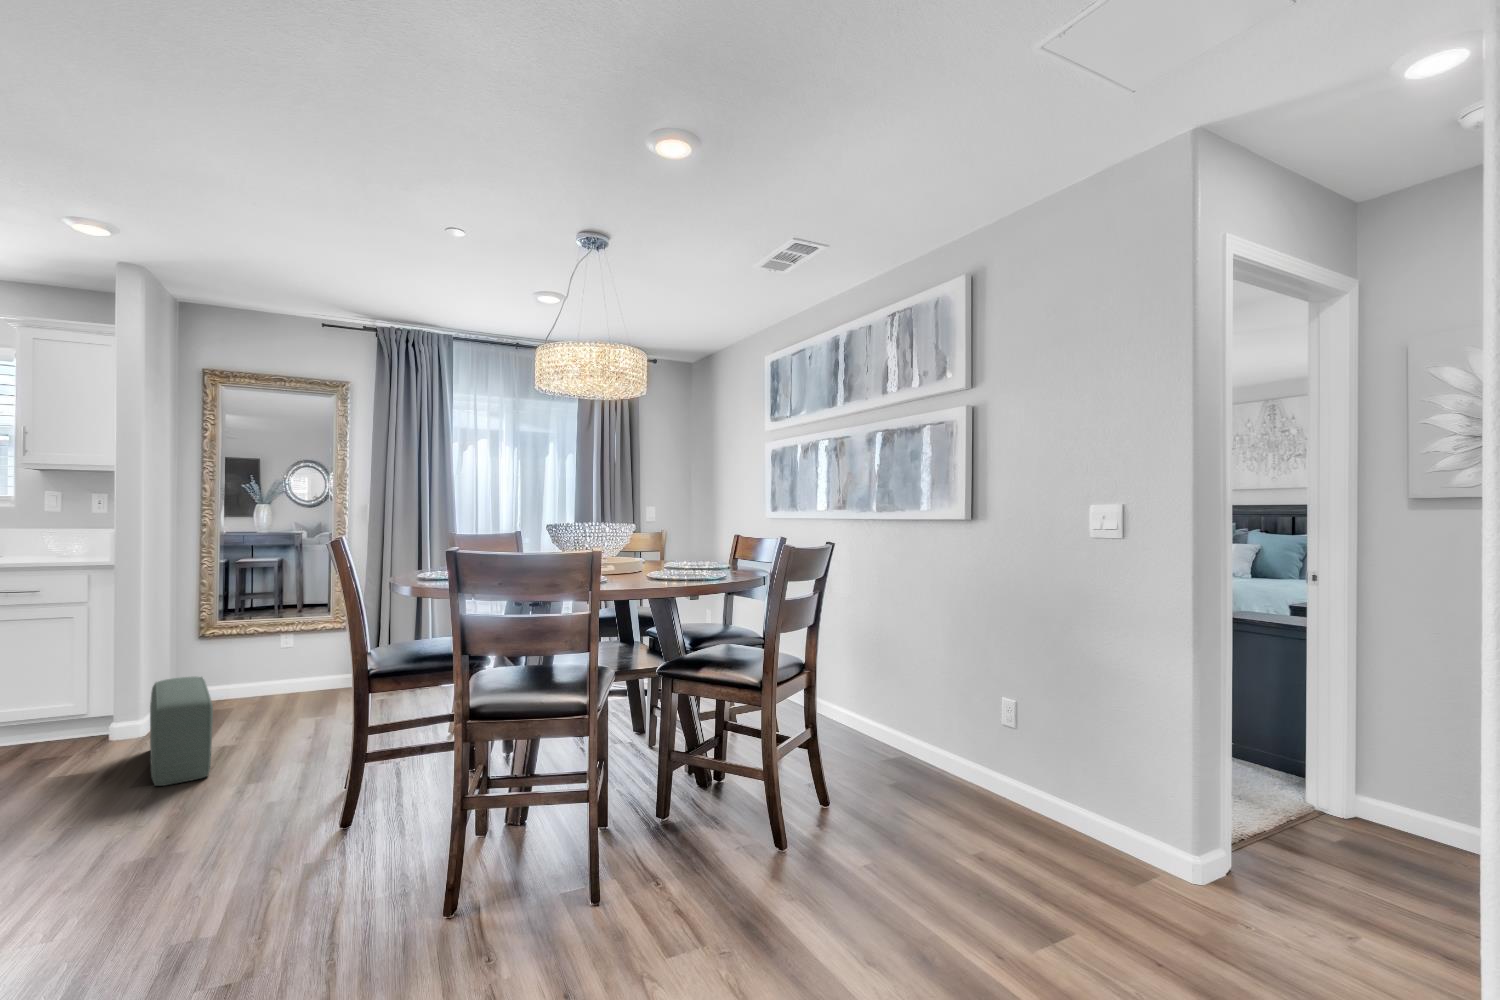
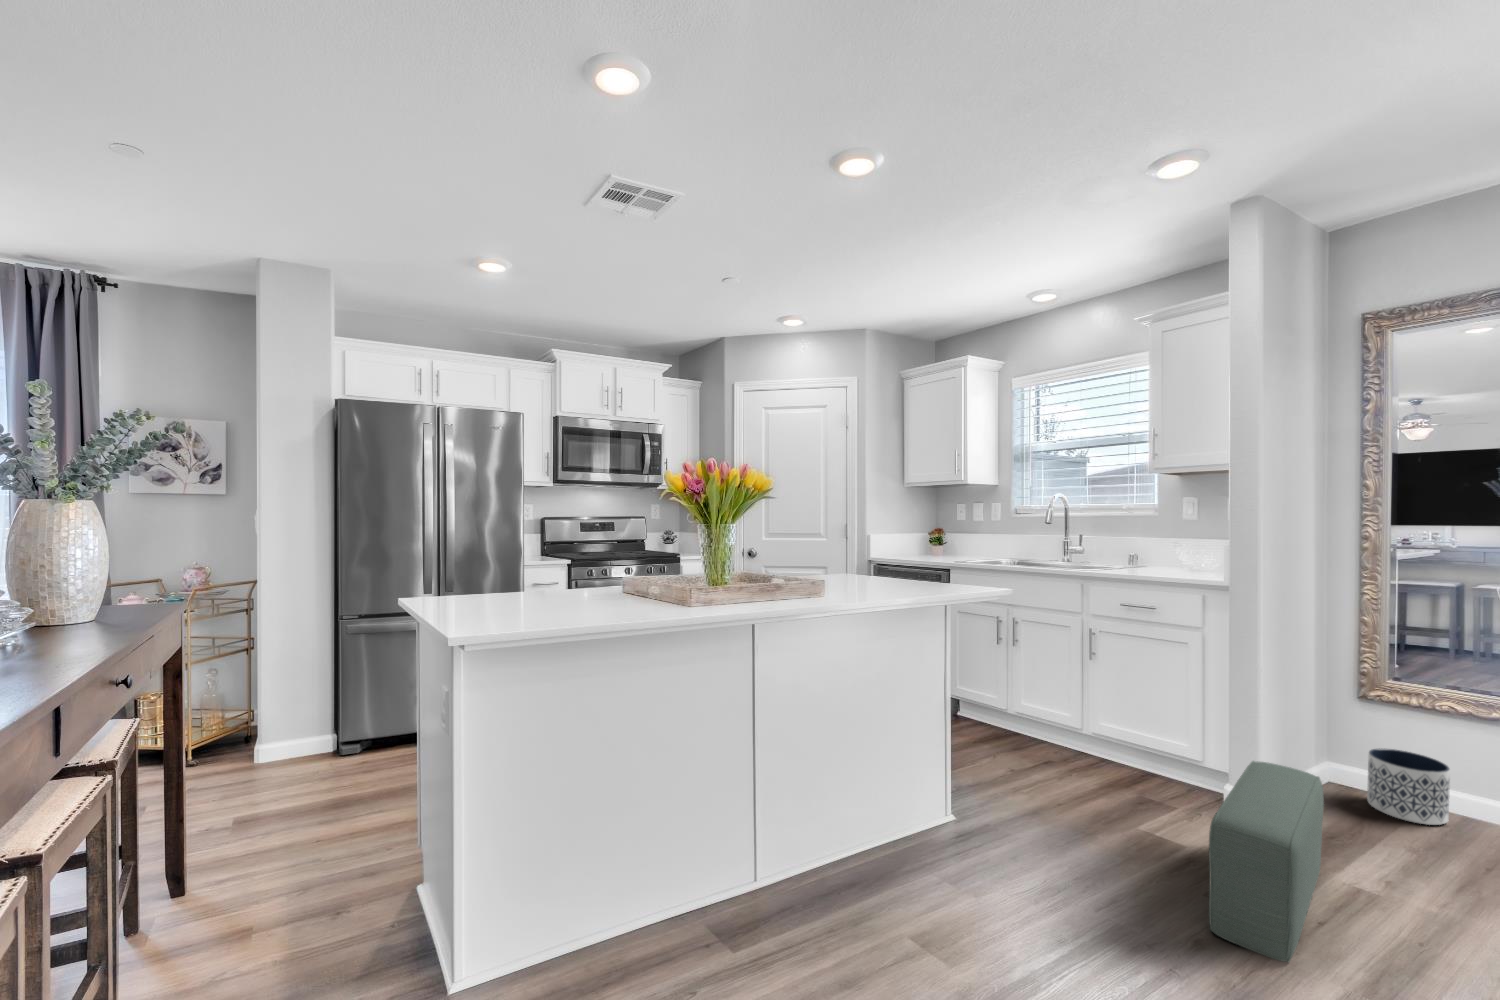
planter: none [209,664,257,707] -> present [1367,748,1450,825]

